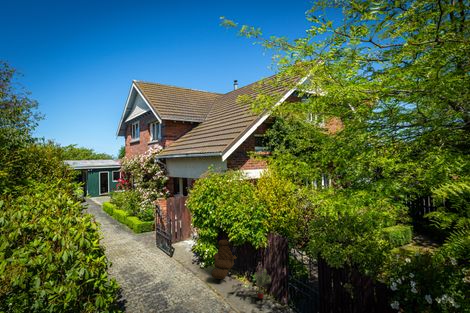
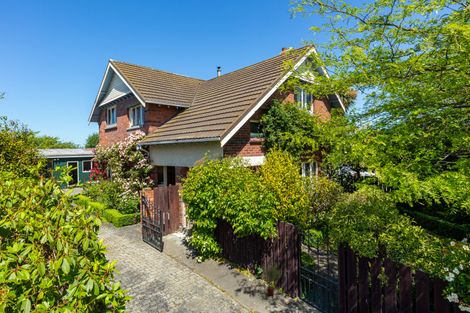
lounge chair: present [211,240,237,283] -> none [213,232,239,280]

